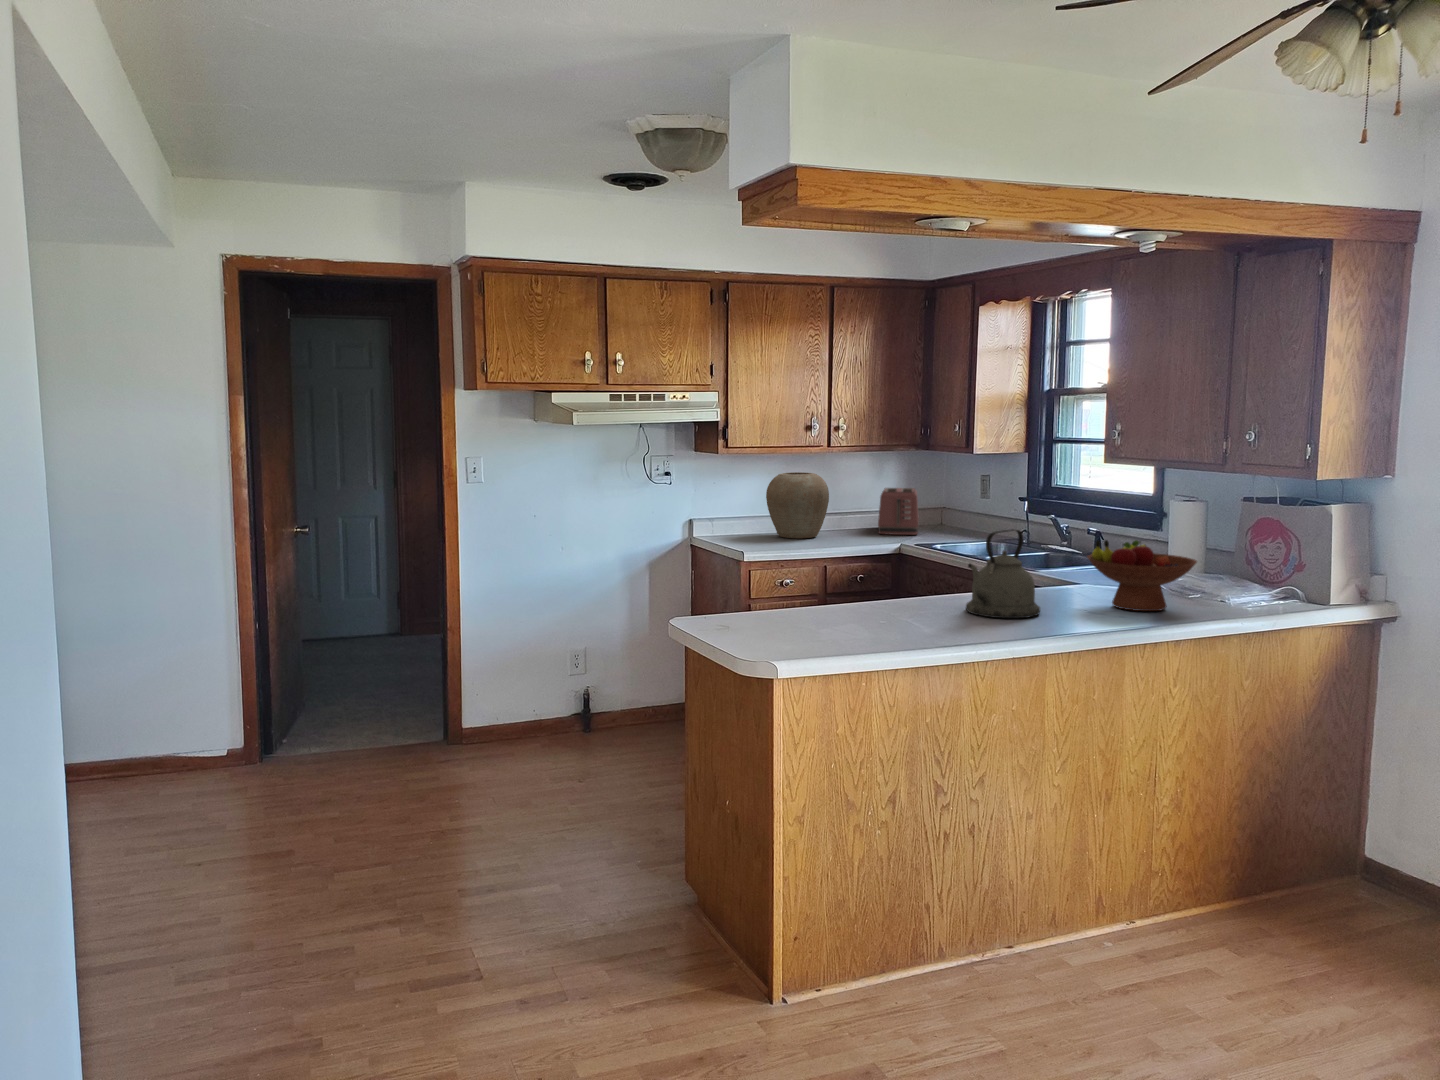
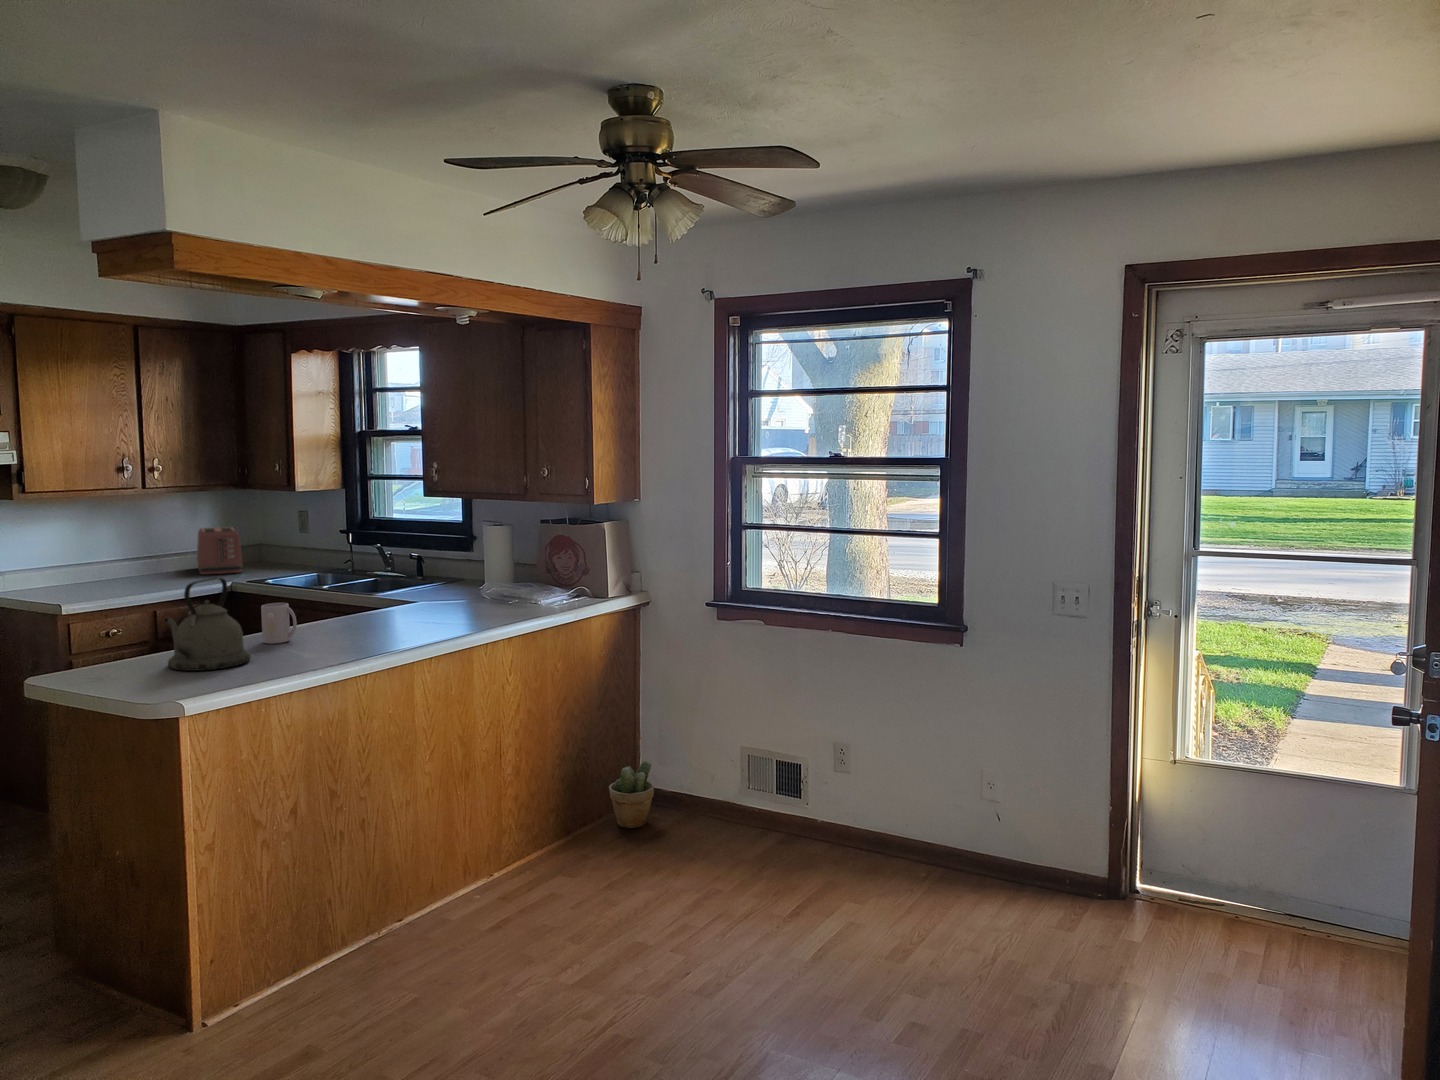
vase: present [766,472,829,539] -> none [68,517,144,586]
kettle: present [966,529,1040,618] -> present [165,578,251,671]
fruit bowl: present [1087,540,1197,611] -> none [429,560,517,617]
mug: none [892,570,927,614] -> present [261,603,297,644]
potted plant: none [1309,830,1378,917] -> present [609,760,654,828]

